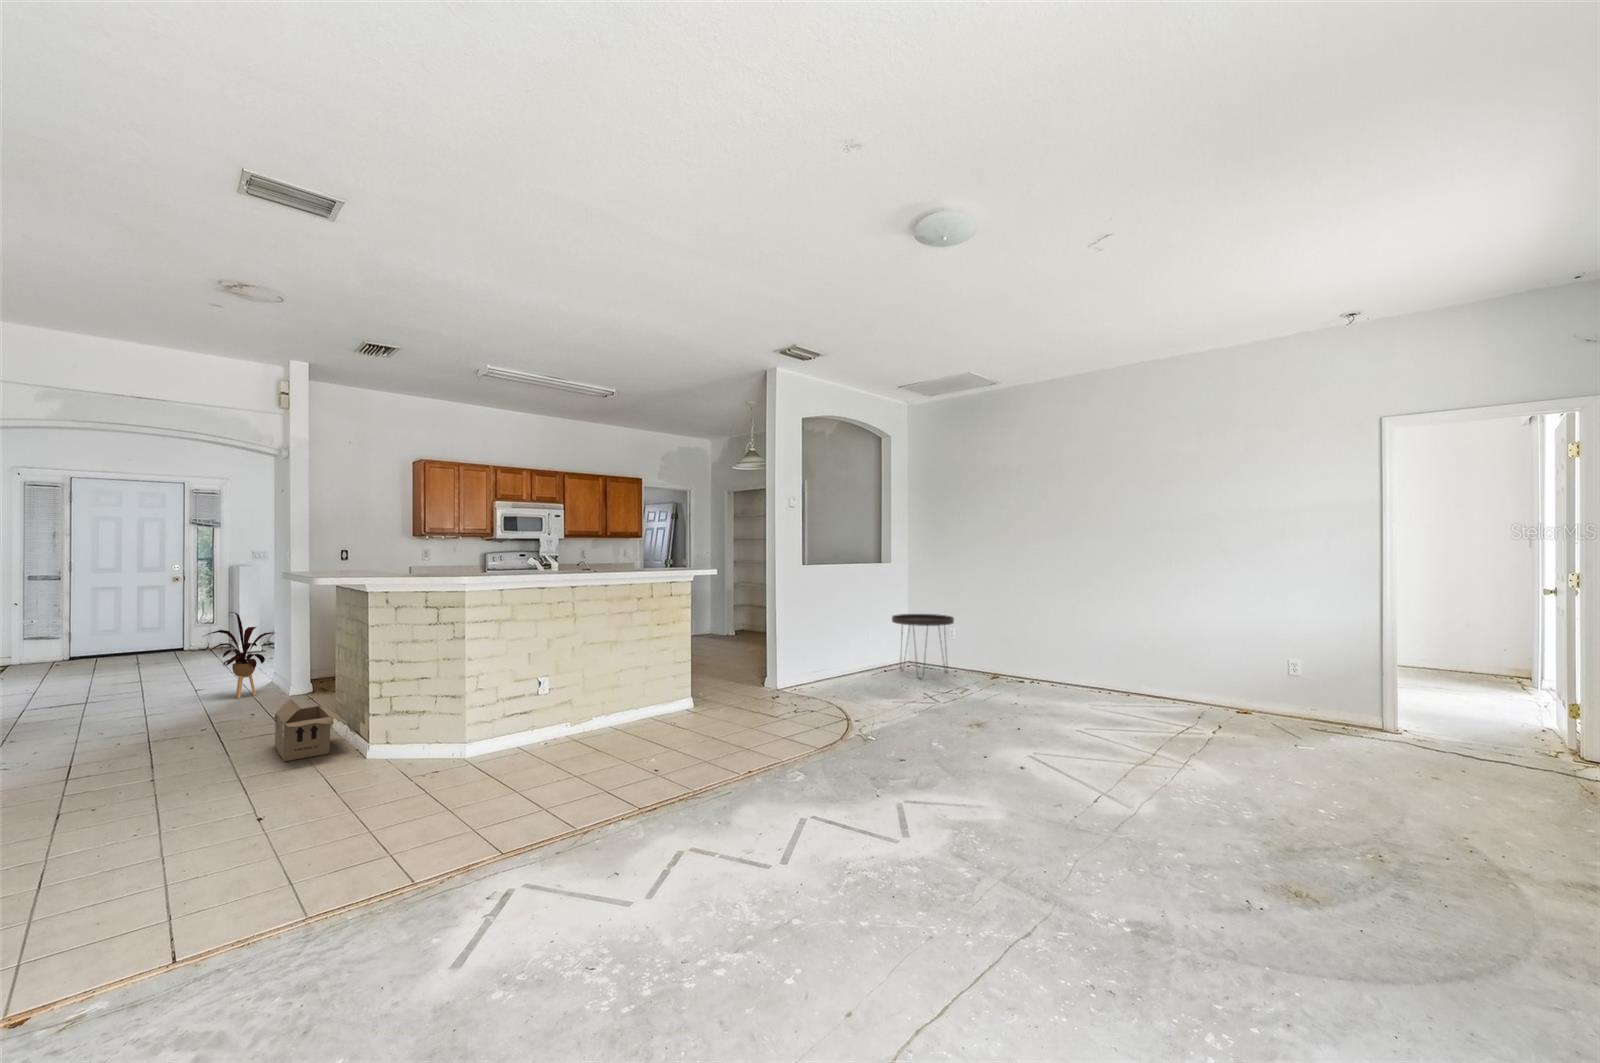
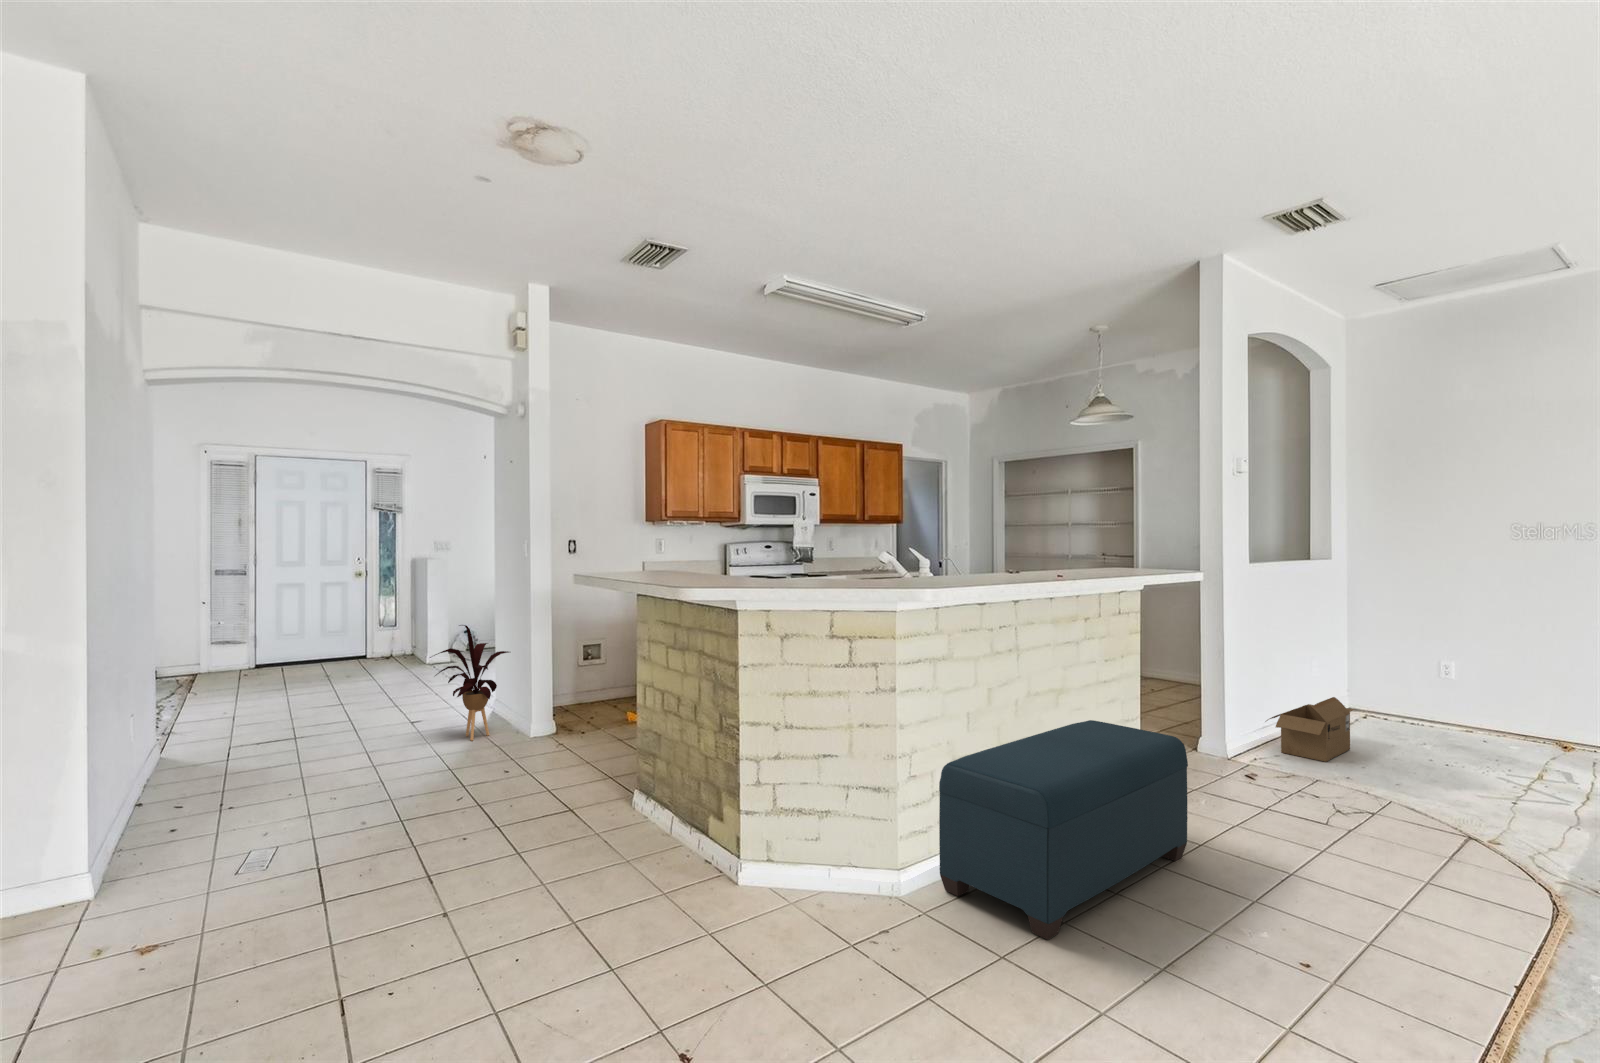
side table: present [892,614,954,677] -> none [1355,637,1479,742]
bench: none [493,660,669,772] -> present [939,720,1188,940]
cardboard box: present [274,699,348,761] -> present [1265,697,1355,762]

